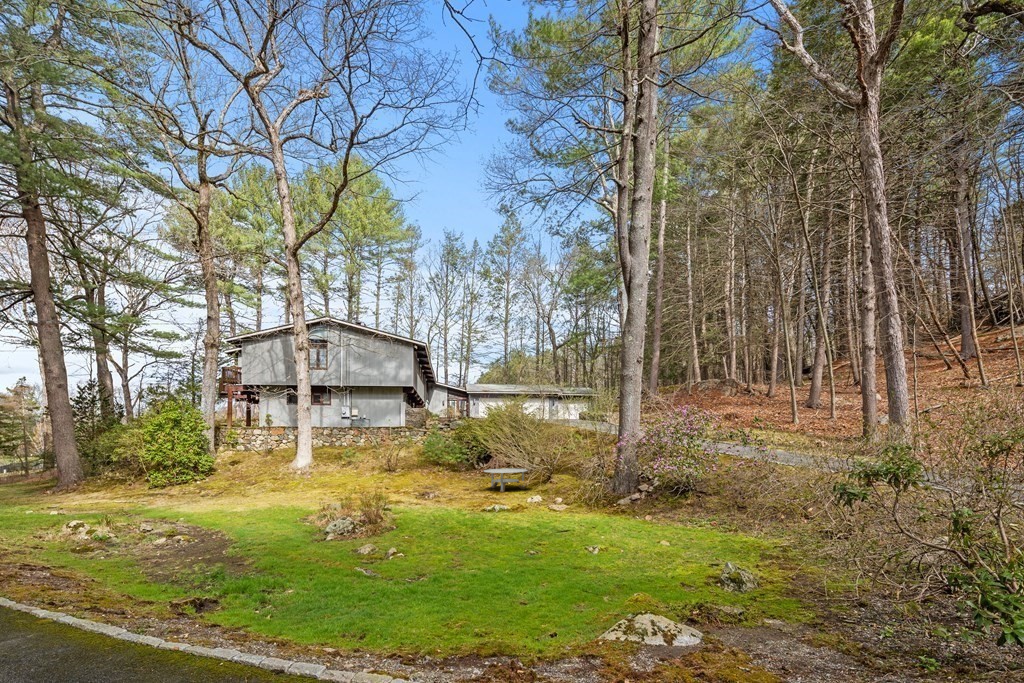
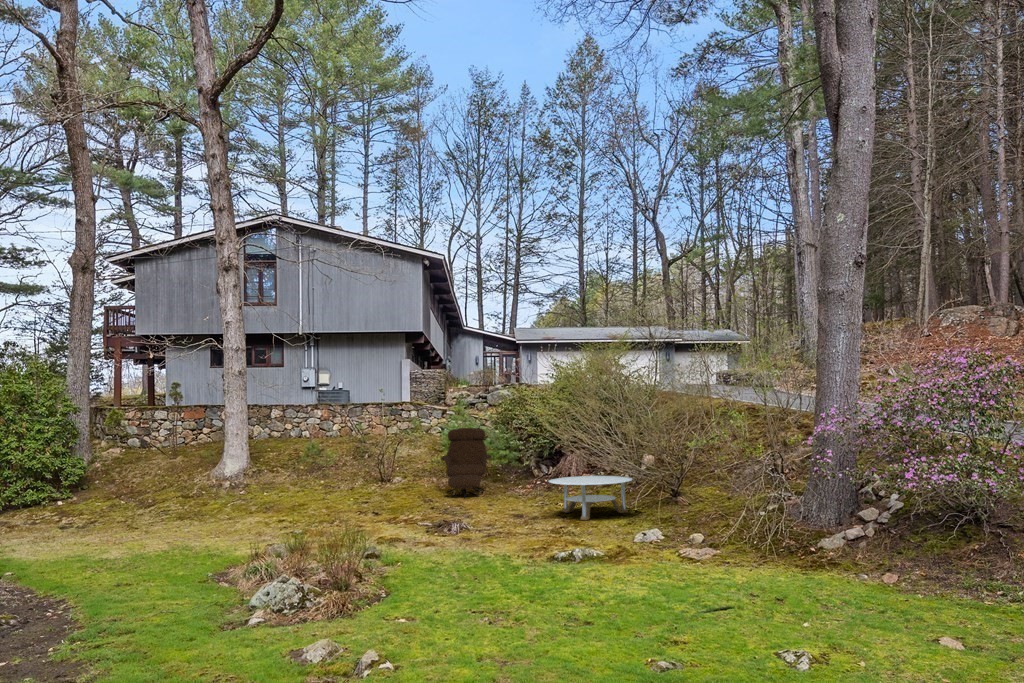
lounge chair: none [424,442,453,481] -> present [441,428,492,498]

